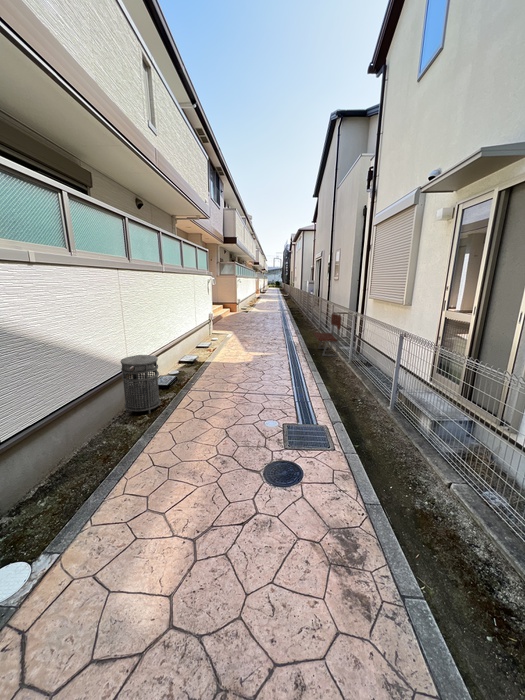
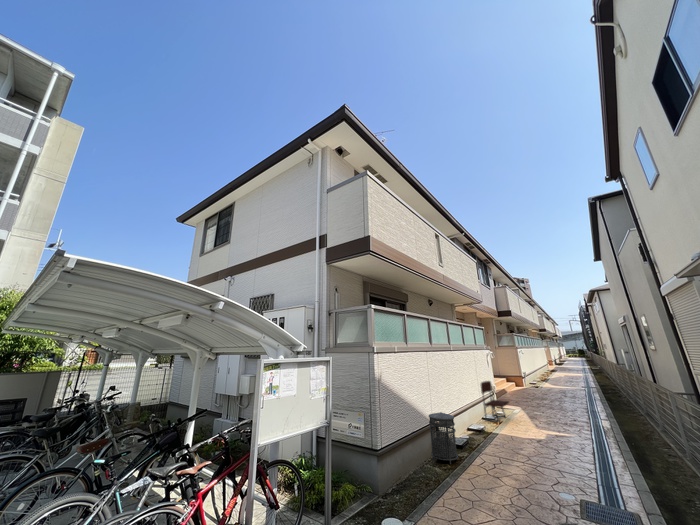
bench: present [314,314,342,356] -> present [481,381,509,422]

